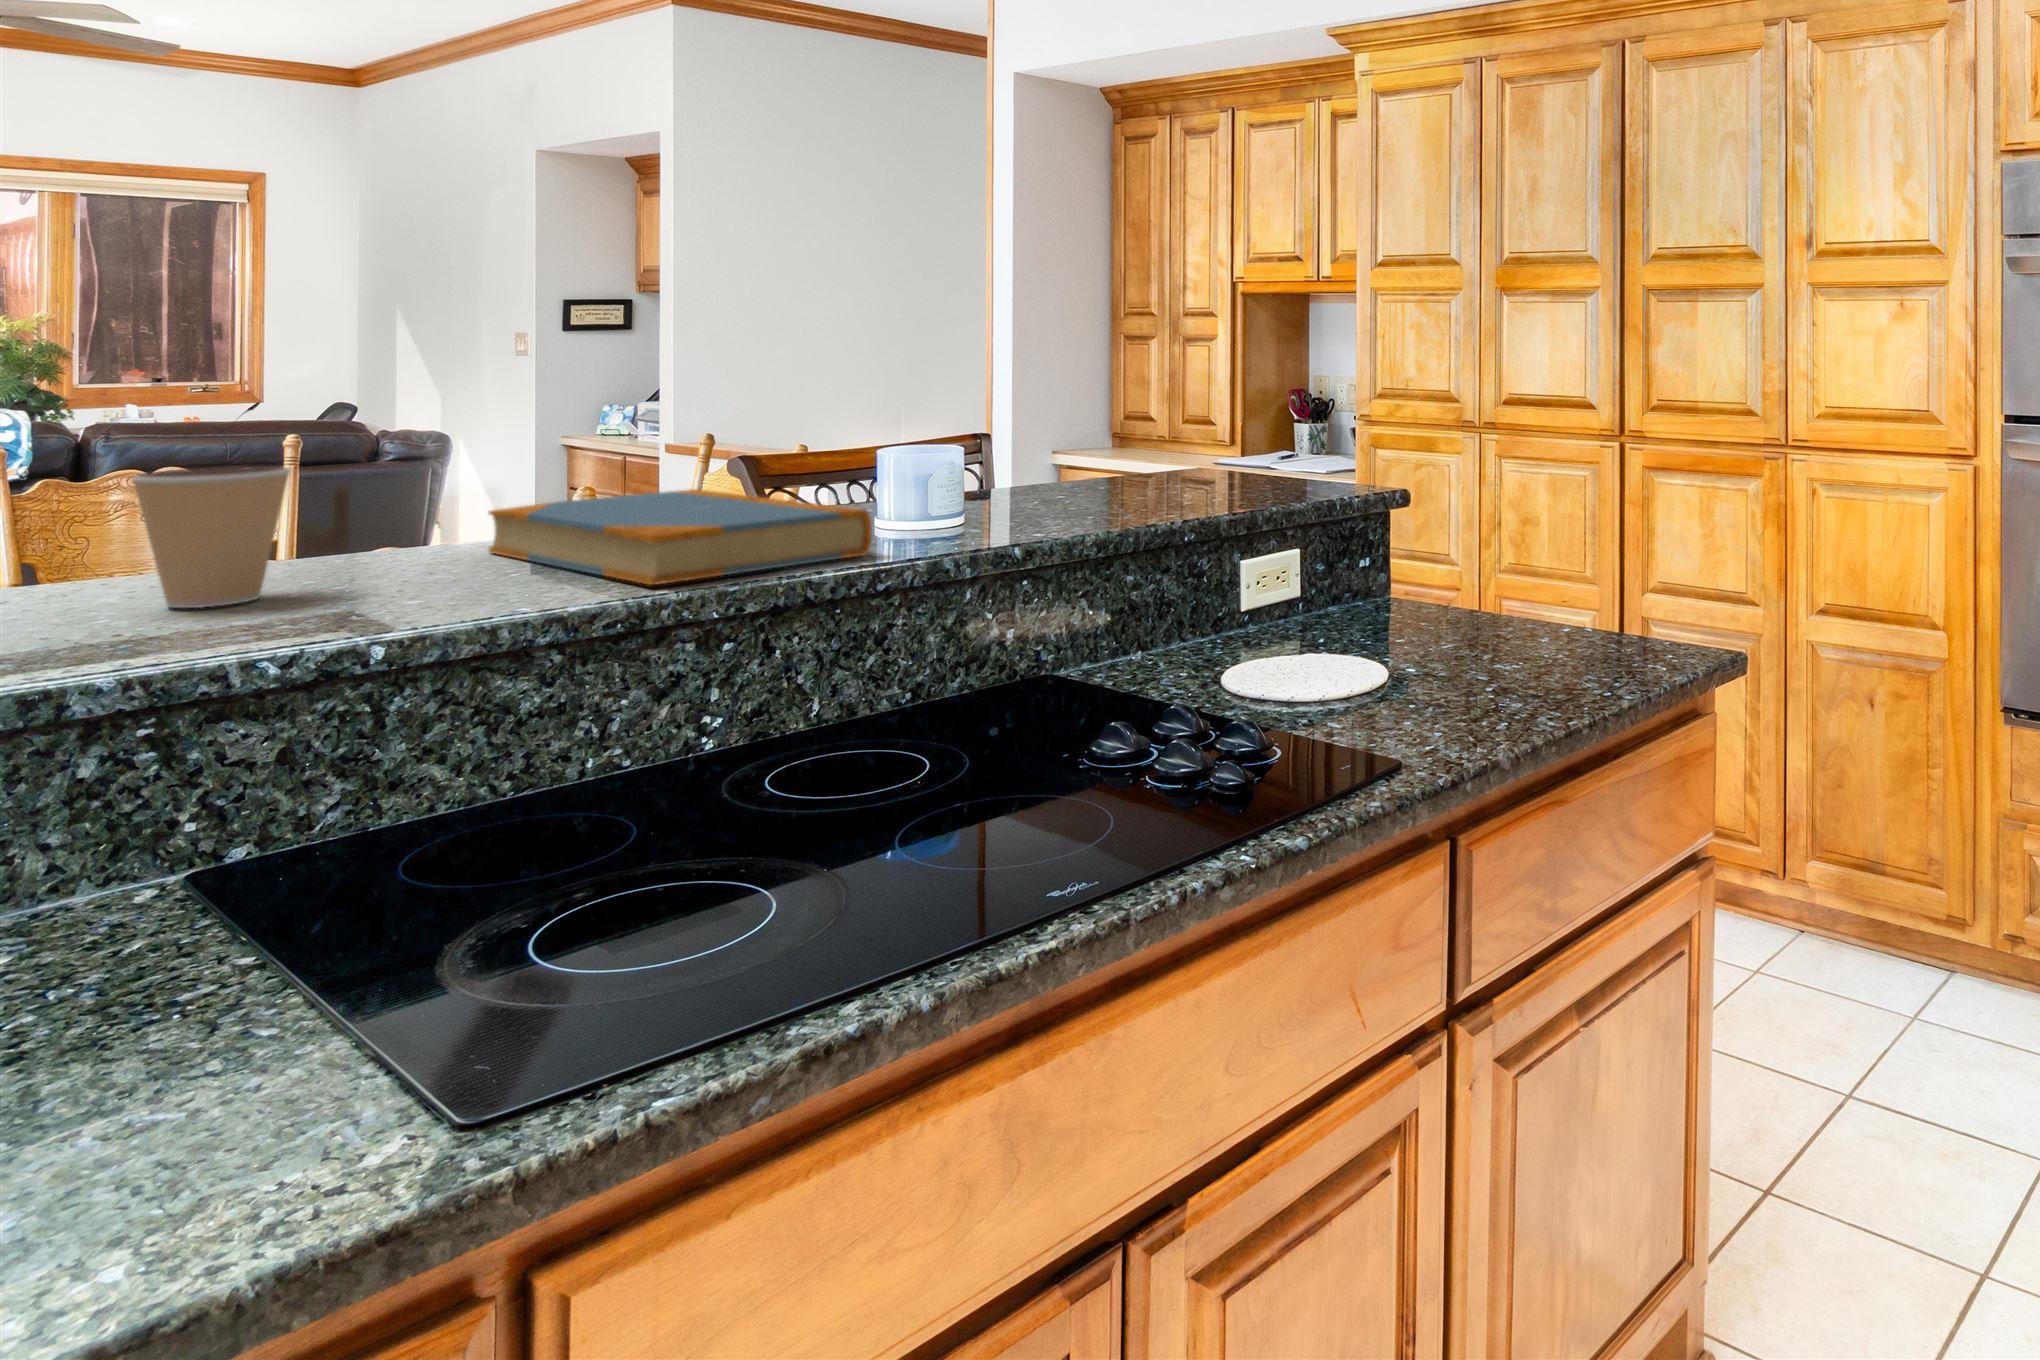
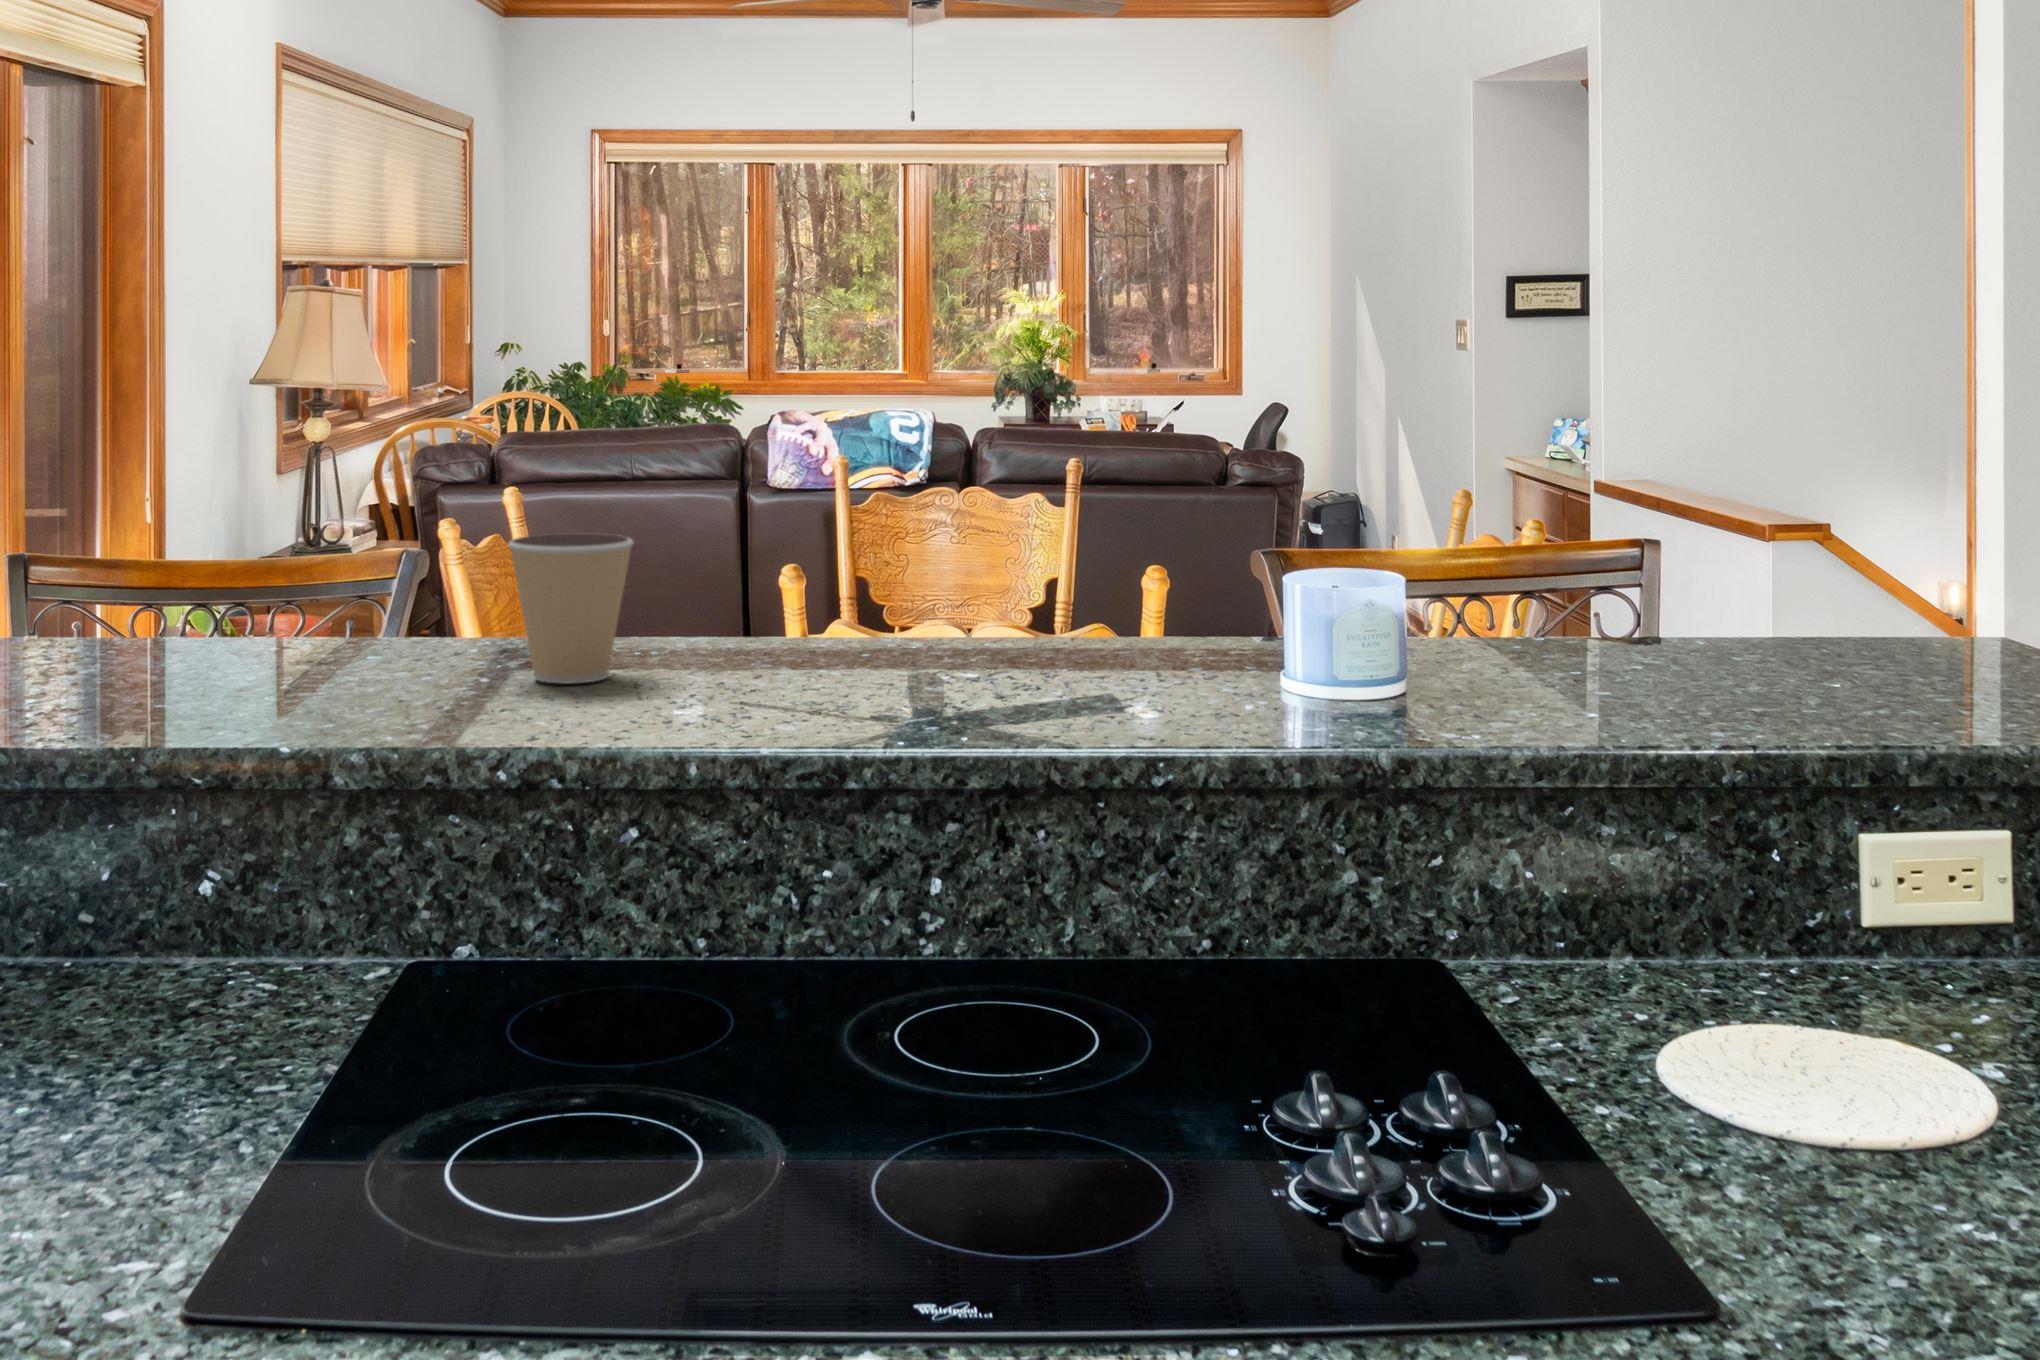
book: present [488,489,872,585] -> none [861,598,1173,731]

